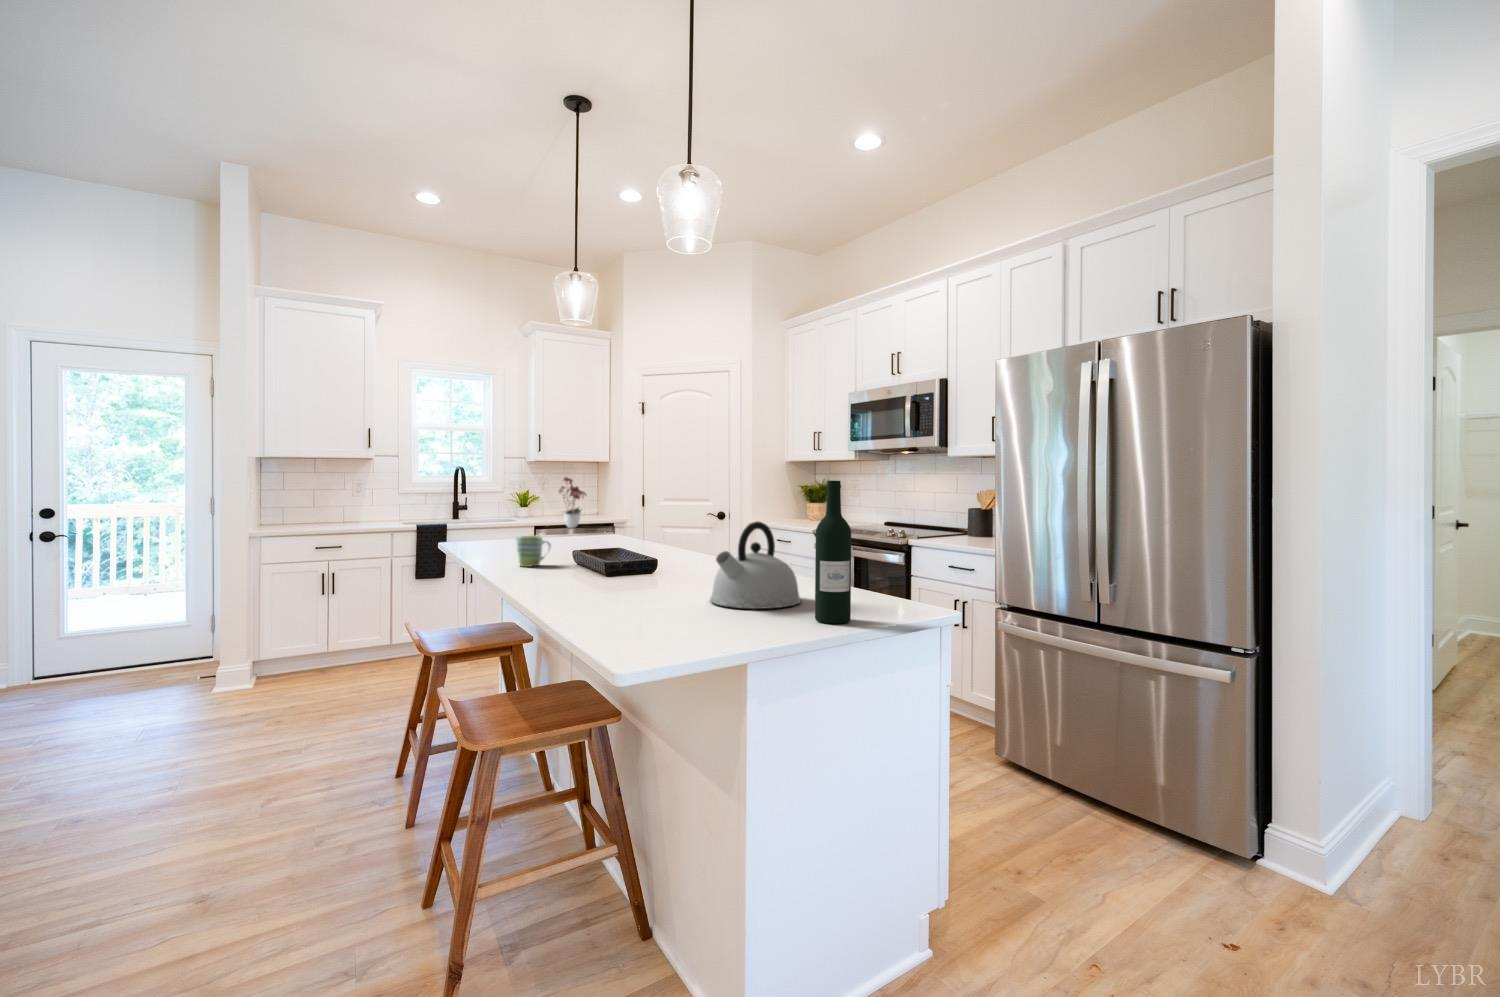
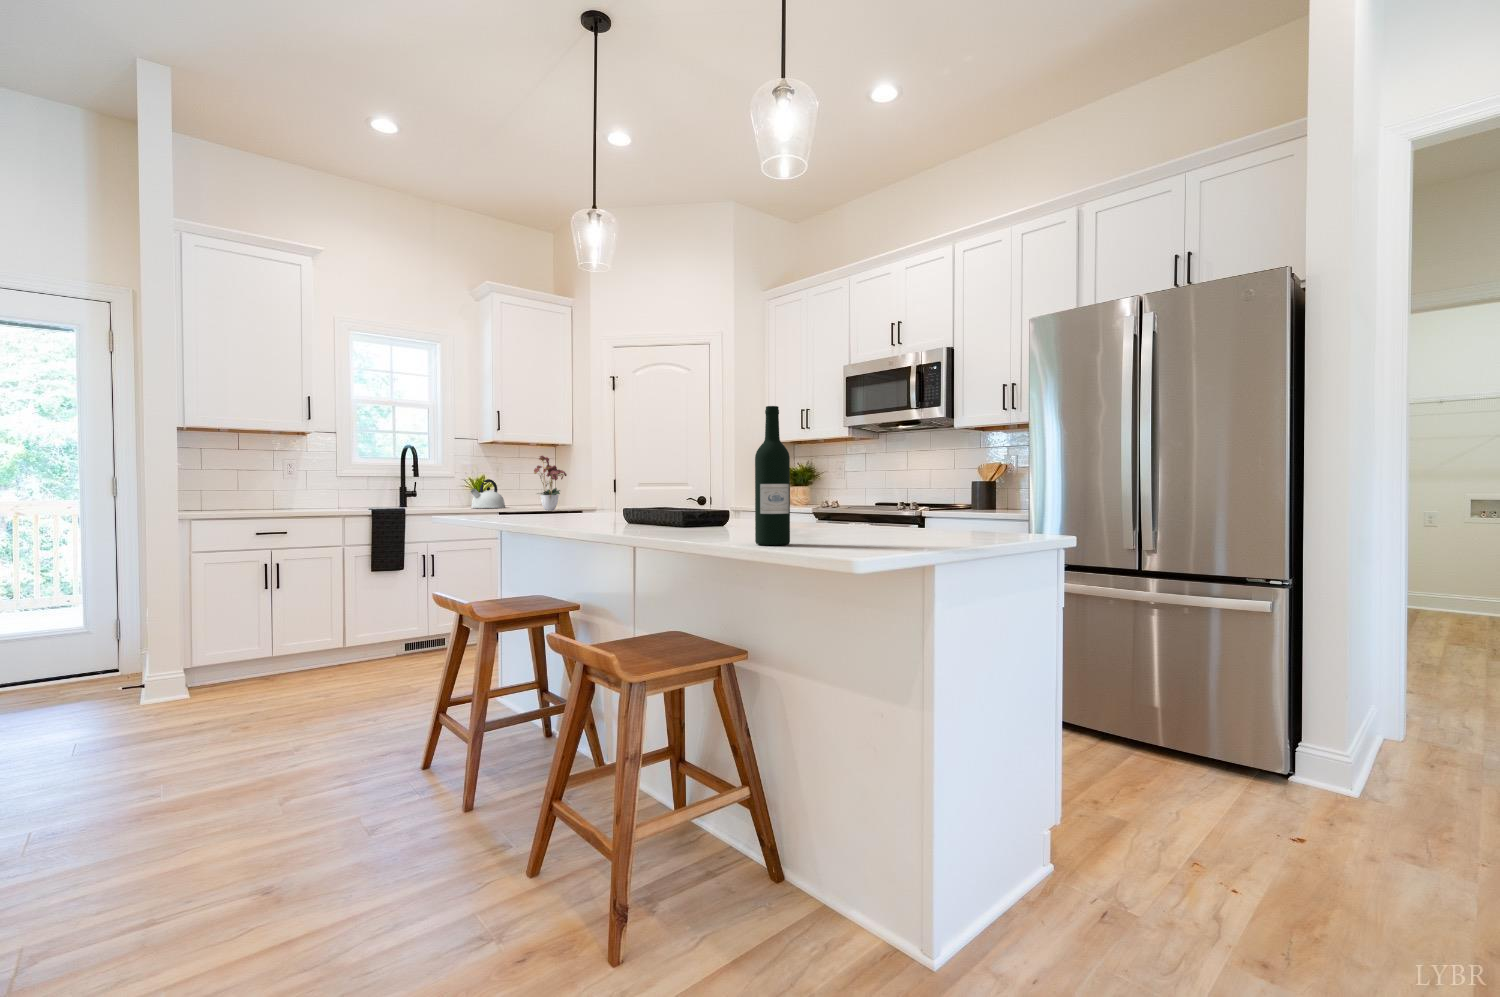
wine bottle: present [815,481,851,624] -> present [755,406,790,545]
kettle: present [710,521,801,609] -> present [471,479,505,508]
mug: present [516,535,551,567] -> none [572,495,605,526]

